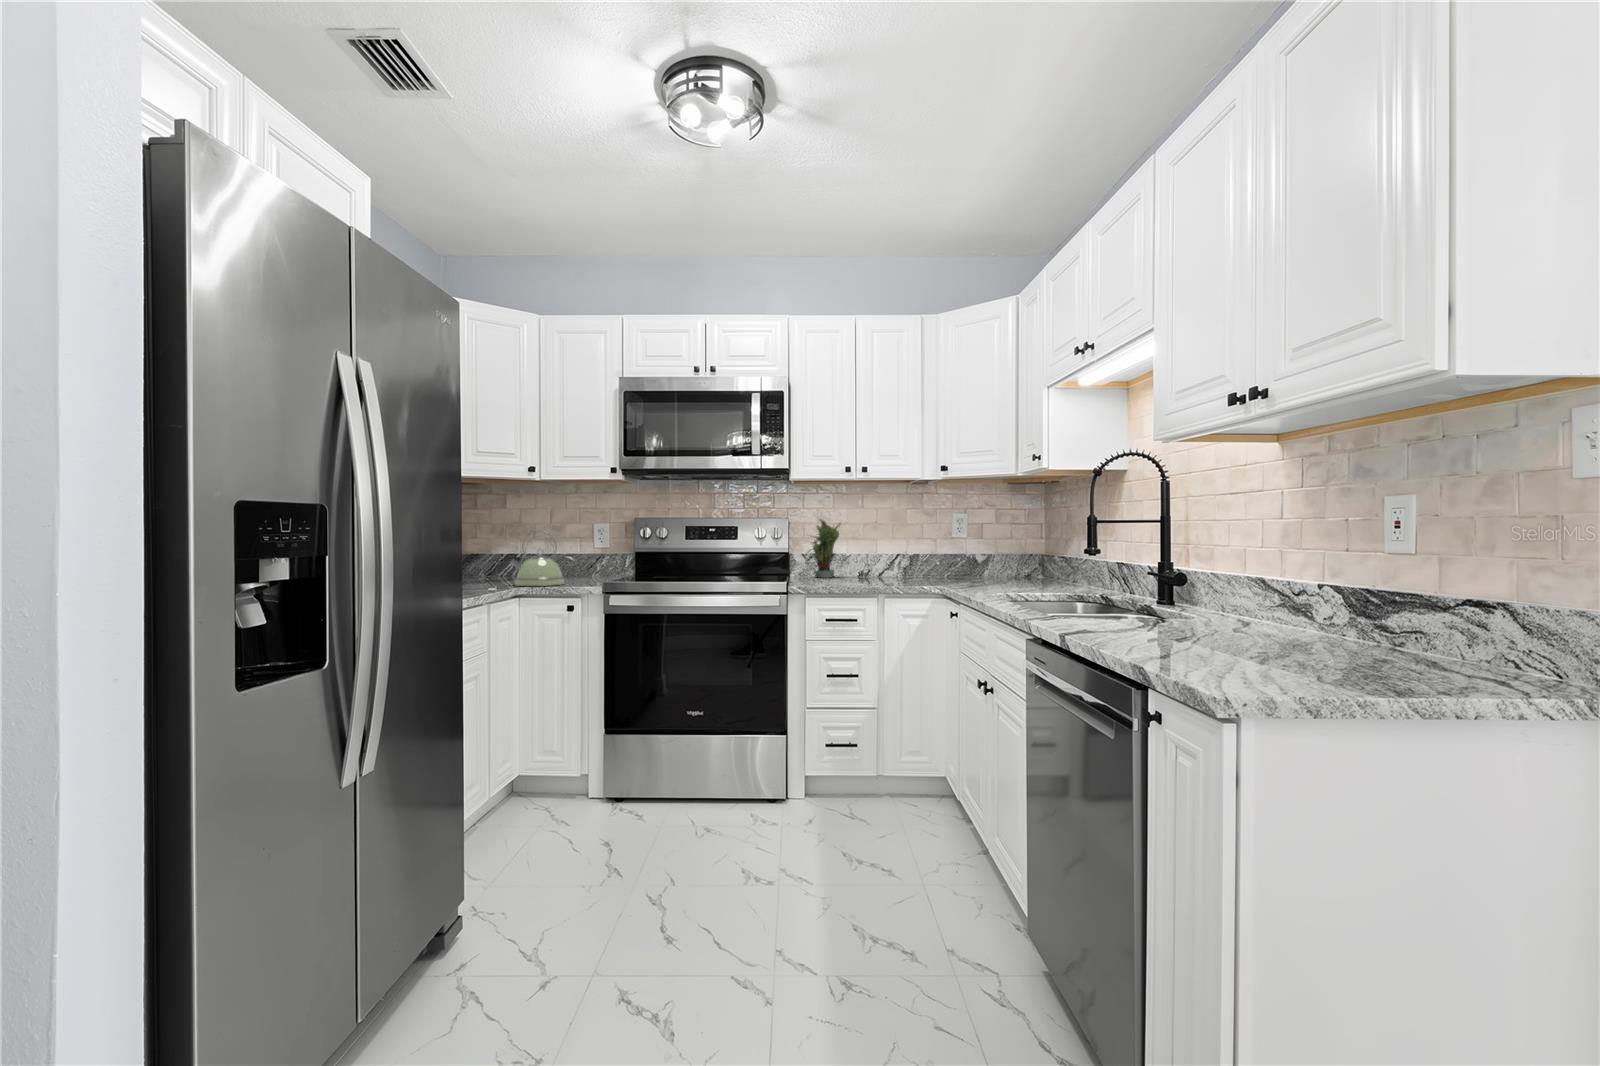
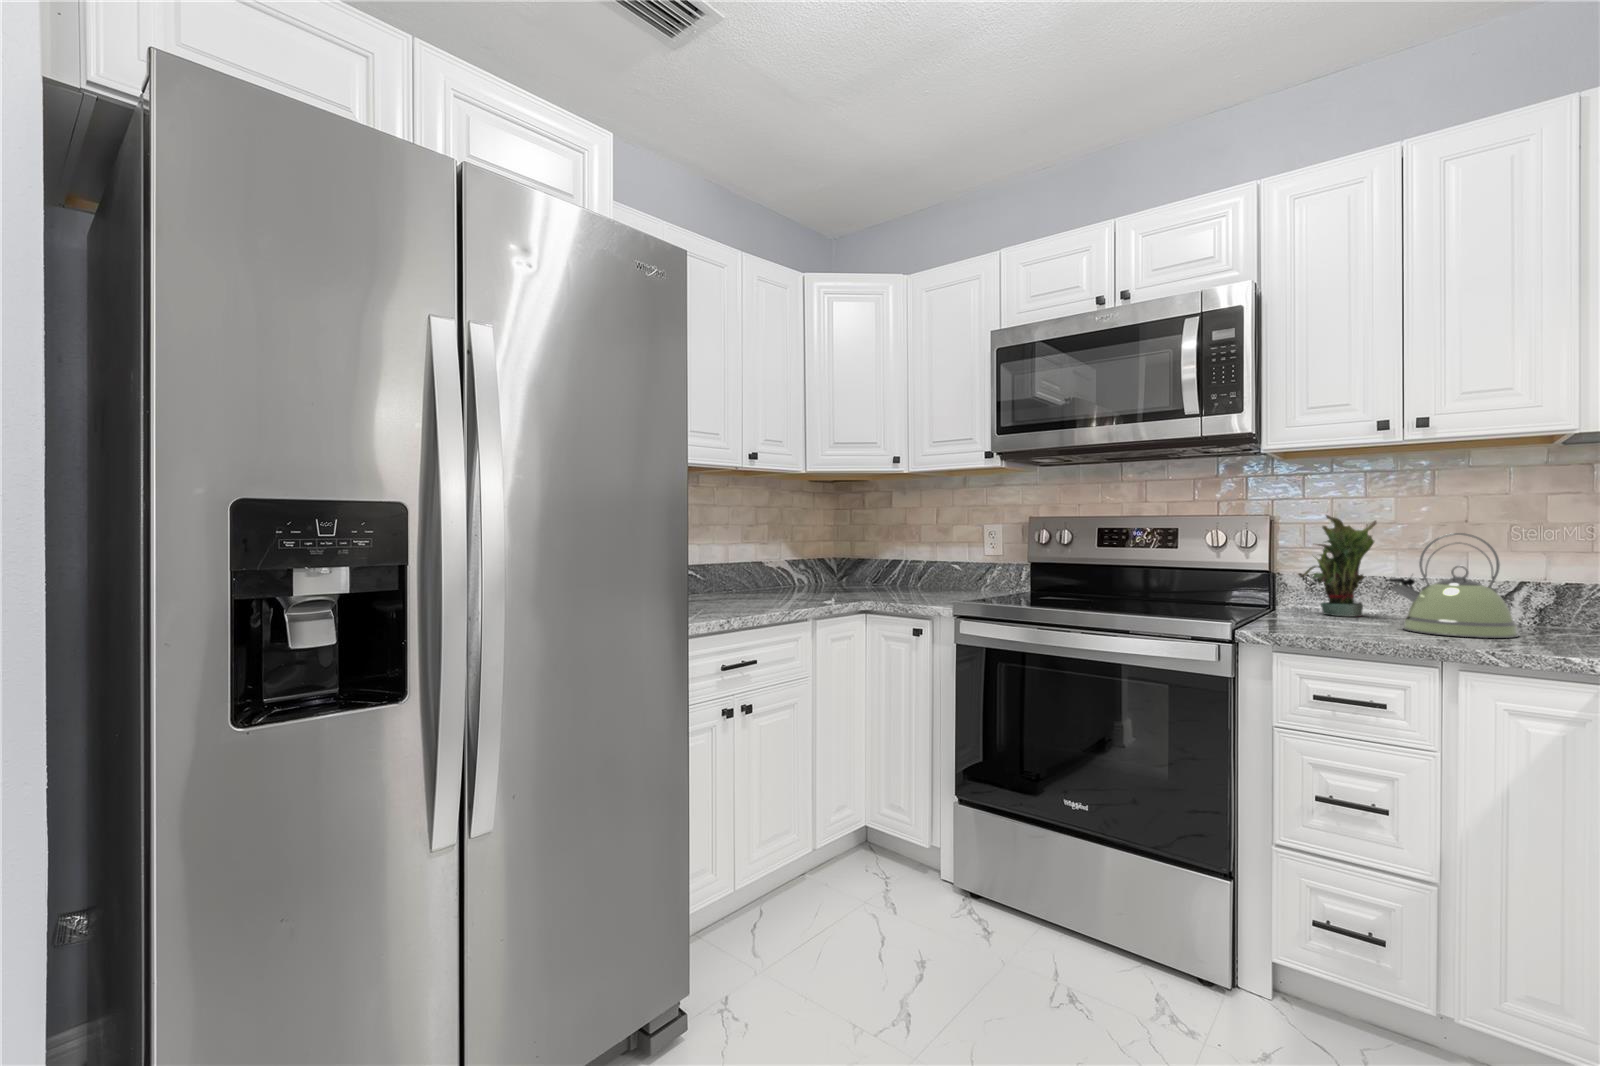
kettle: present [510,534,564,586] -> present [1389,533,1518,638]

